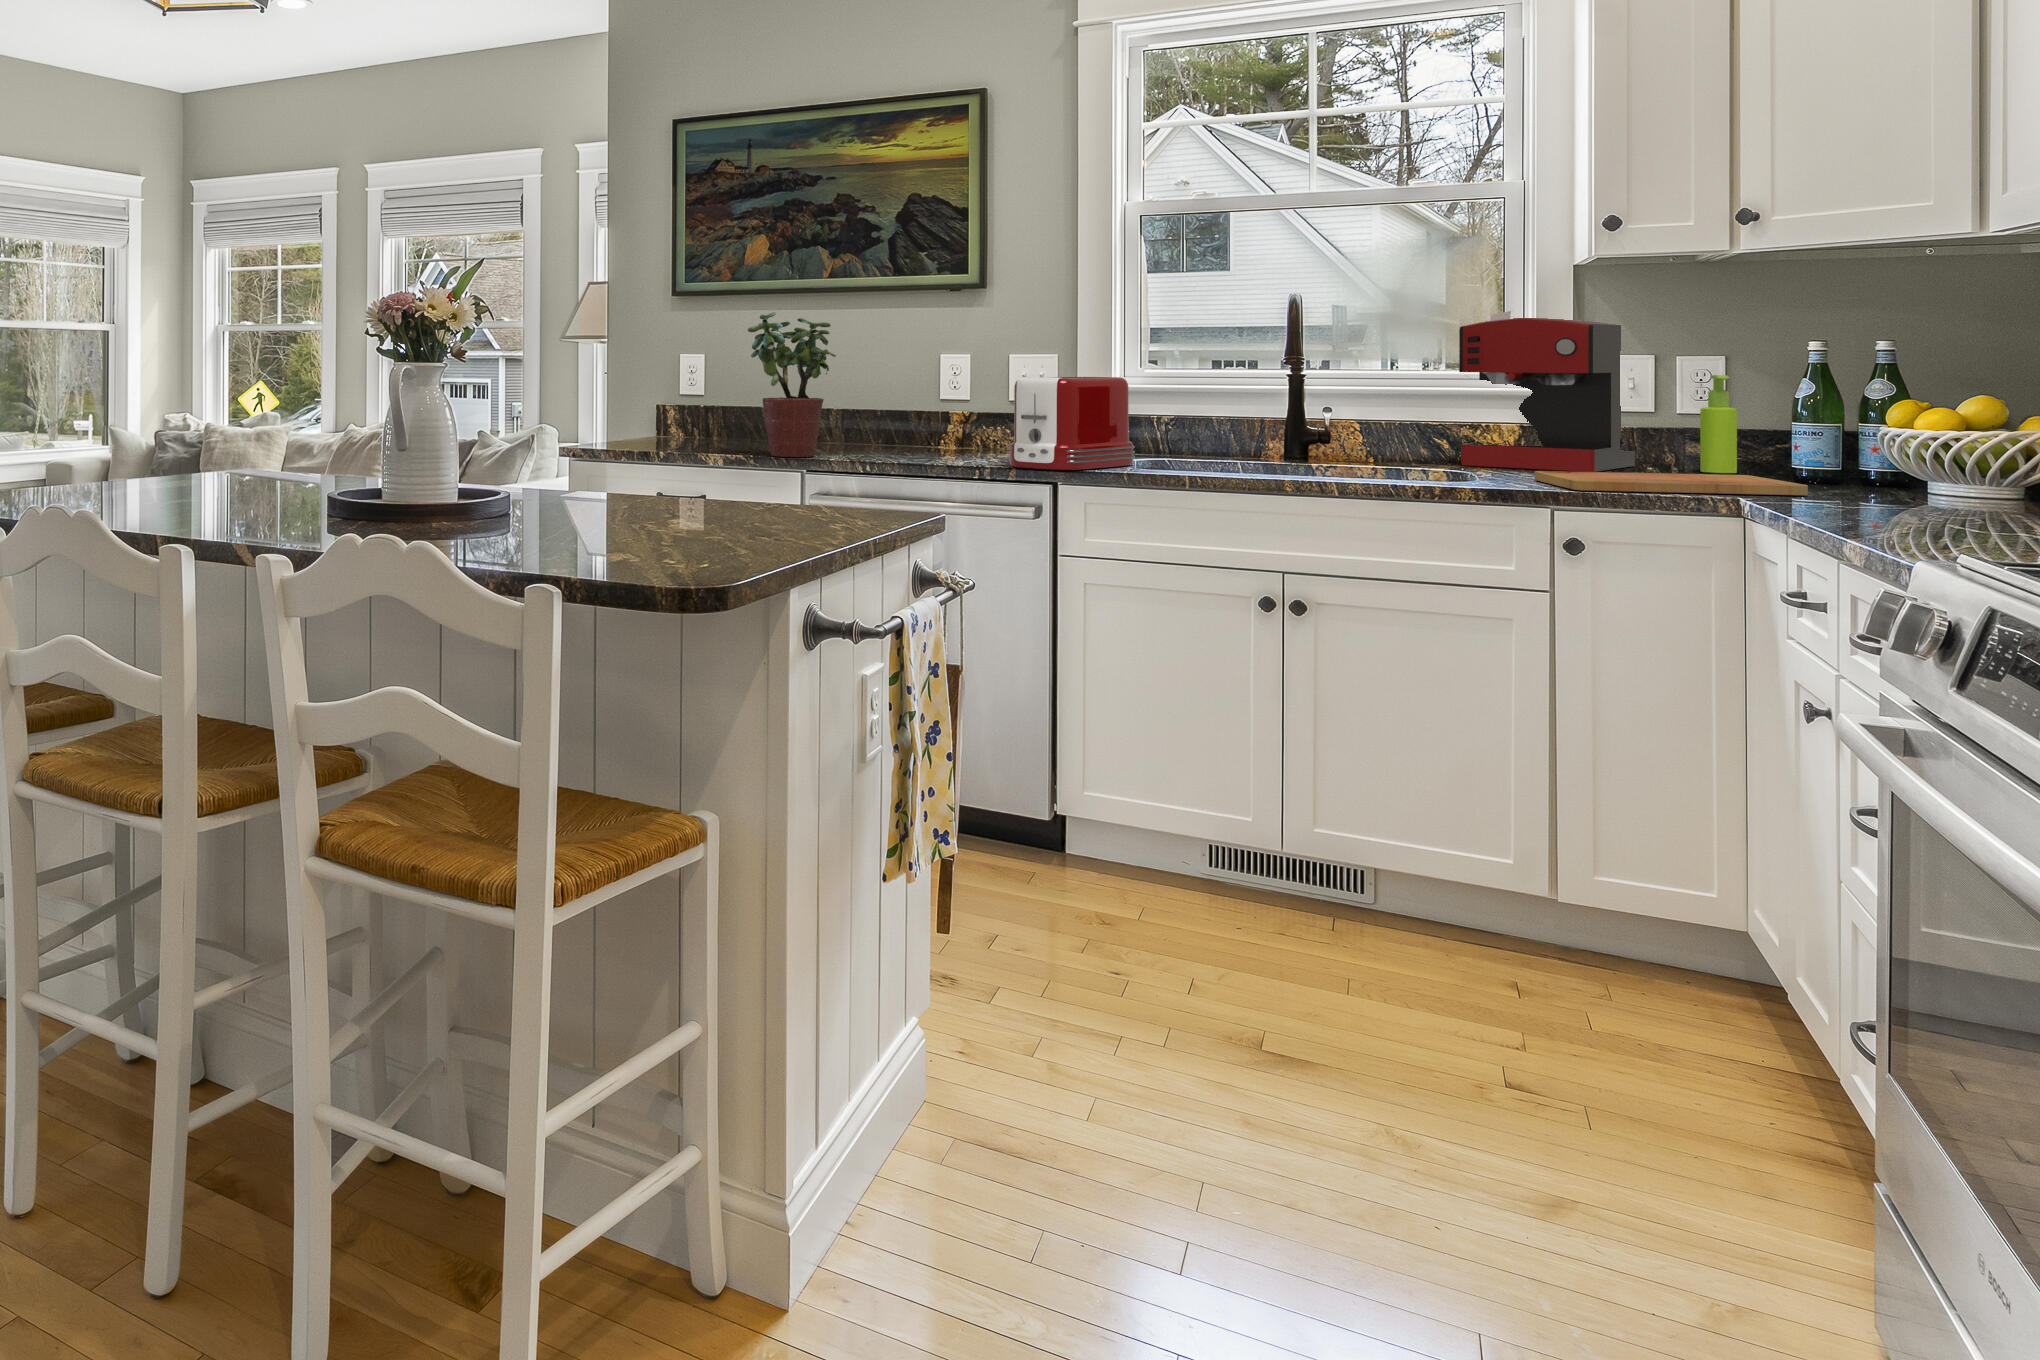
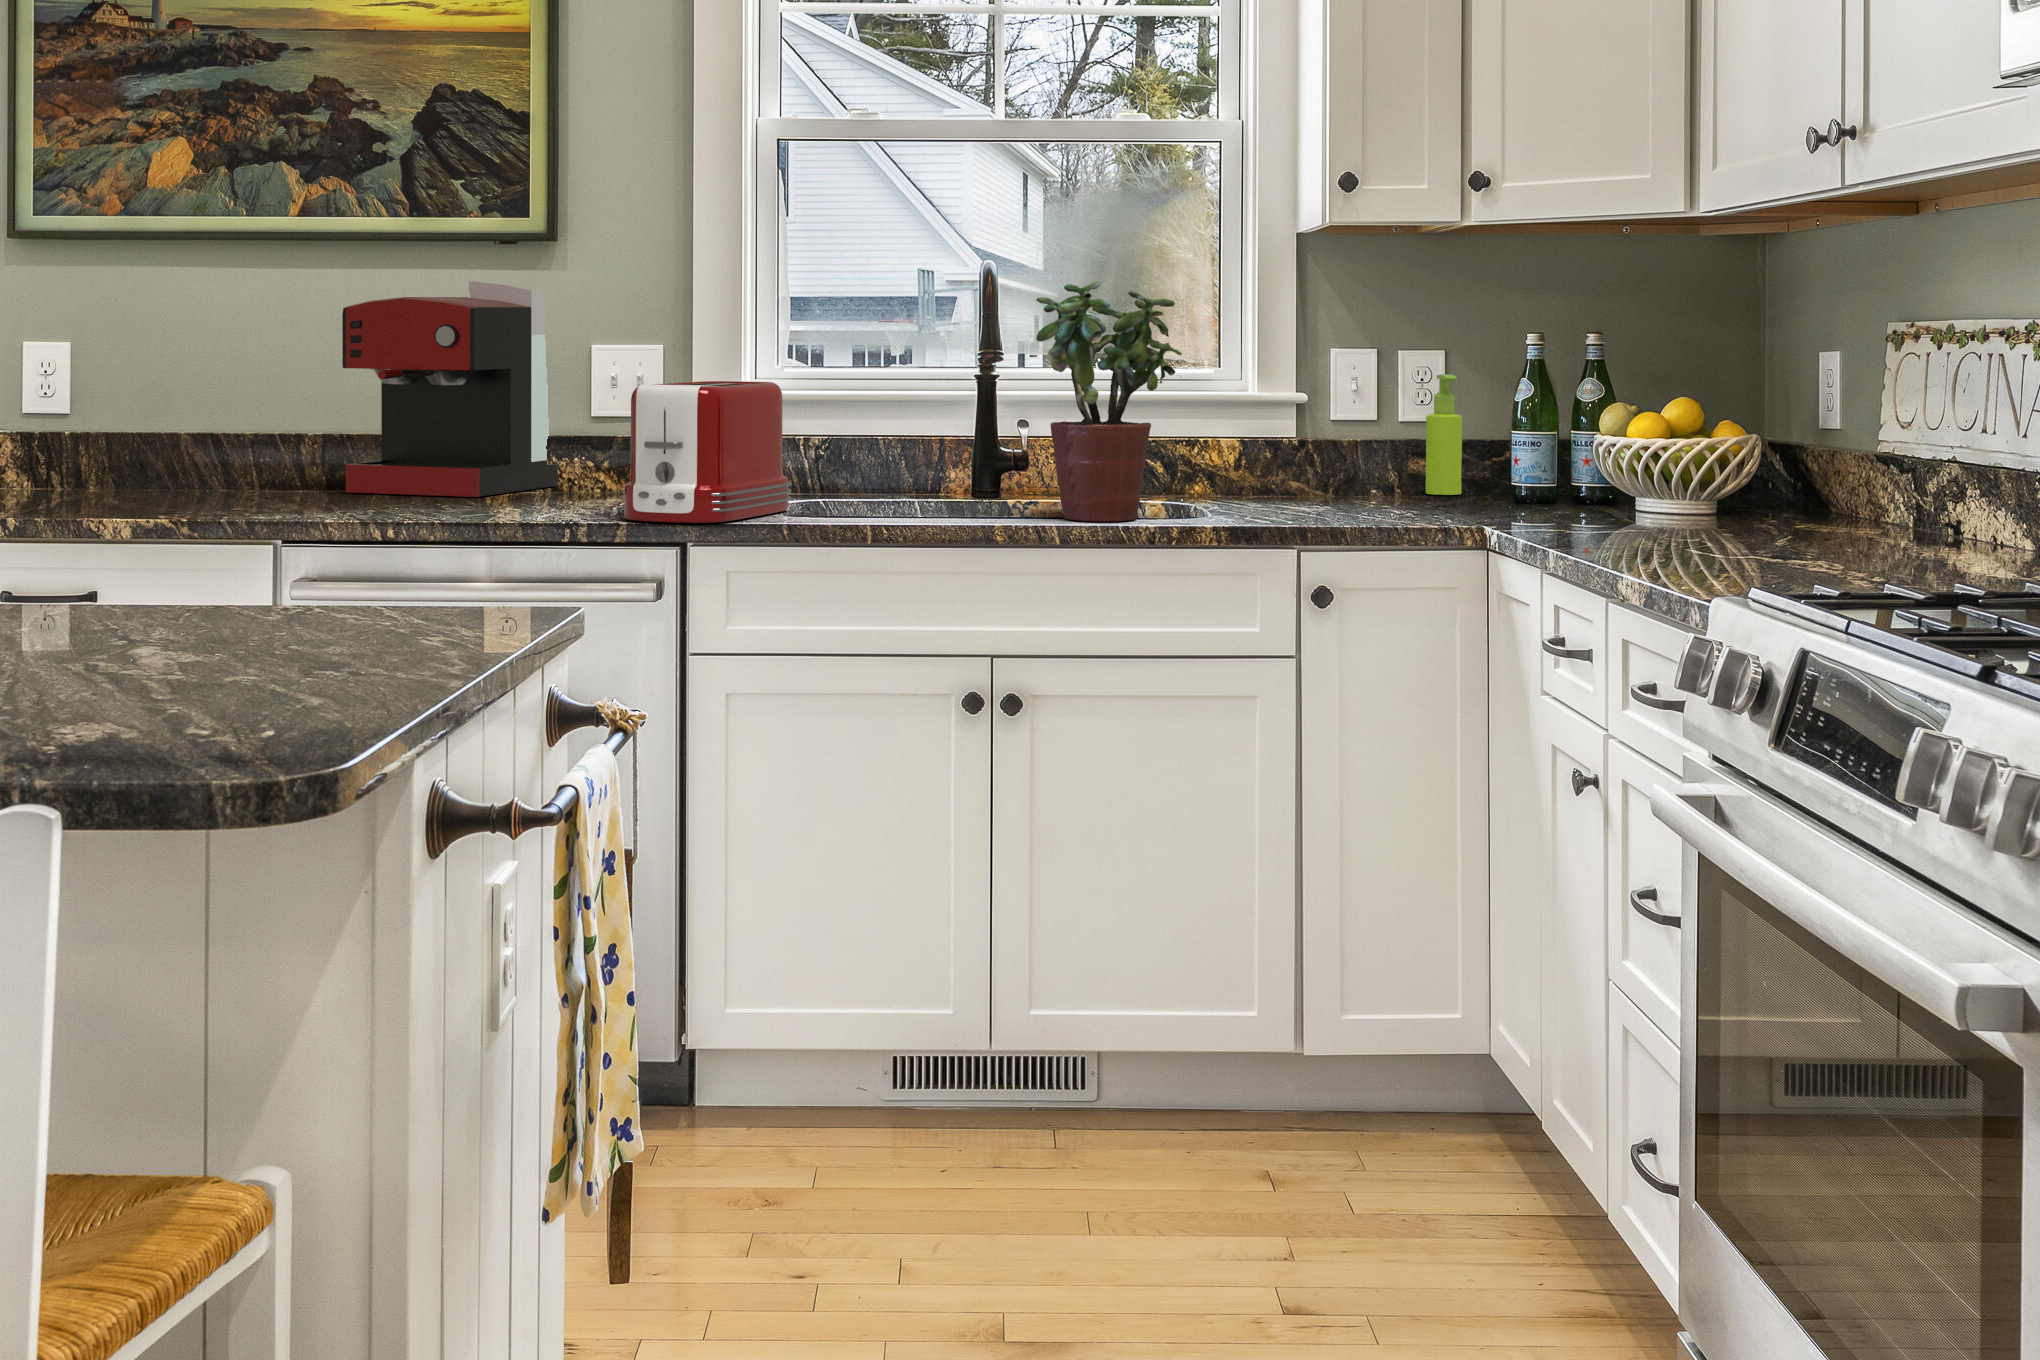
coffee maker: present [1459,311,1635,472] -> present [342,281,558,497]
potted plant: present [748,312,836,457] -> present [1036,281,1182,521]
cutting board: present [1535,471,1808,495] -> none [1276,499,1553,527]

